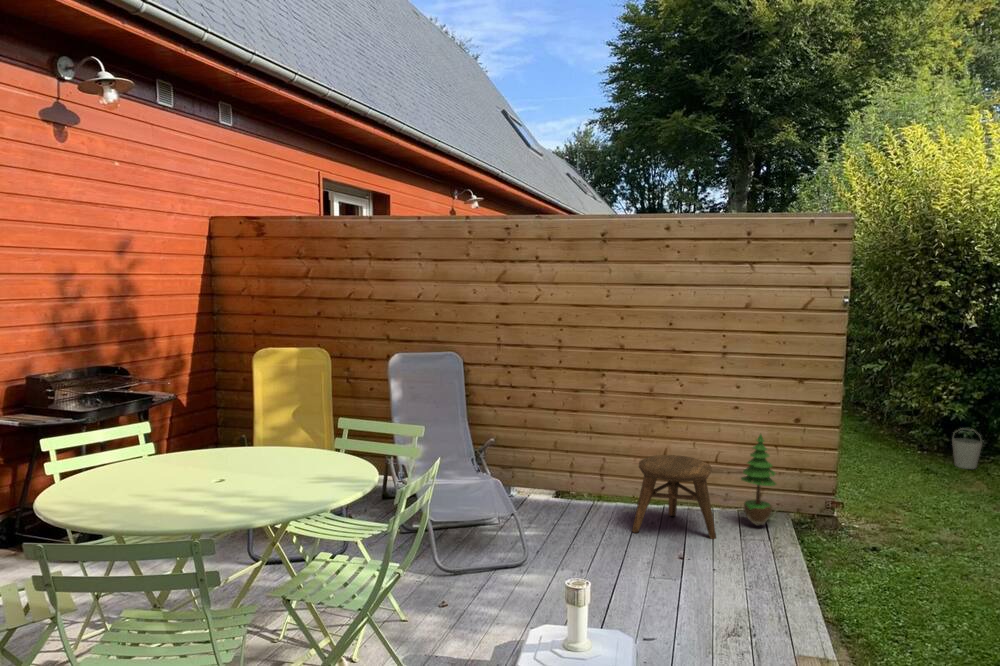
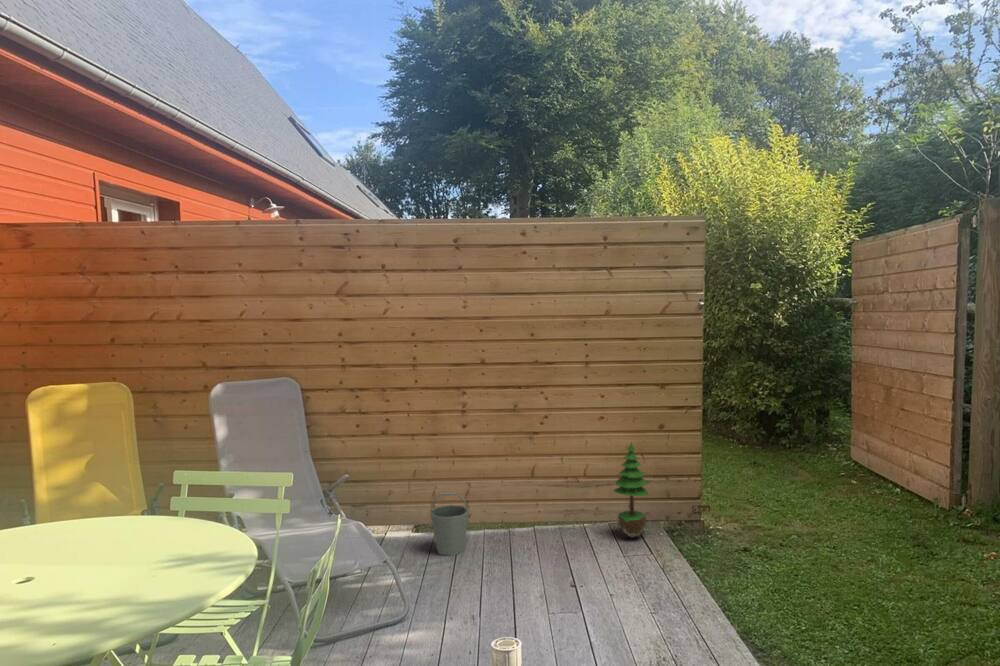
bucket: present [952,430,982,469] -> present [430,493,469,556]
stool: present [632,455,716,539] -> none [513,474,600,566]

